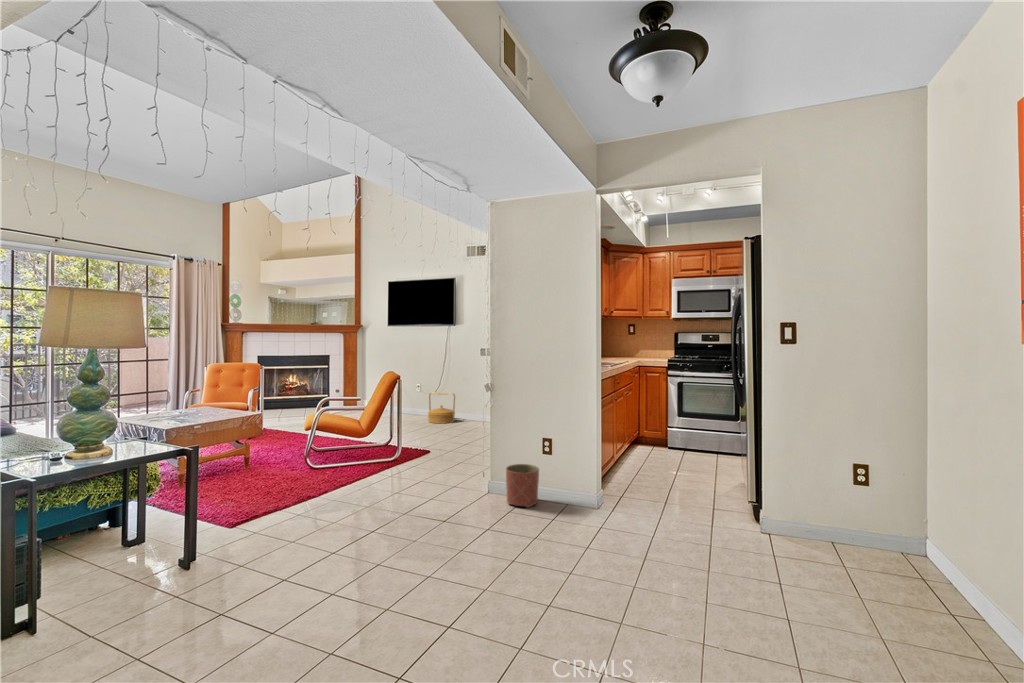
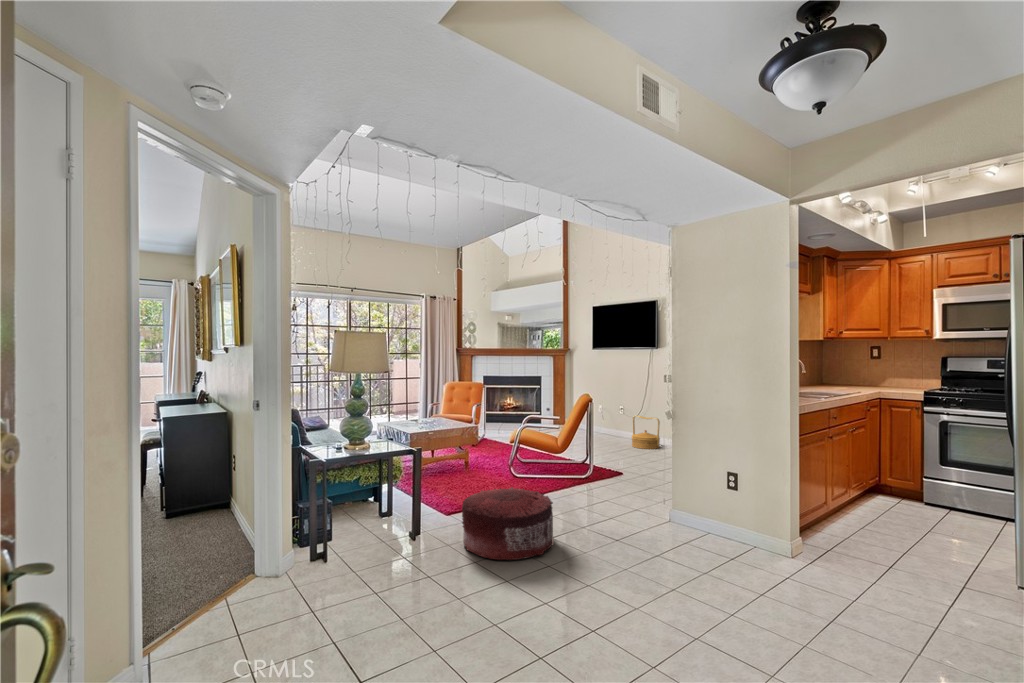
planter: present [506,464,539,507] -> none [684,496,721,543]
pouf: none [261,480,379,573] -> present [462,487,554,560]

